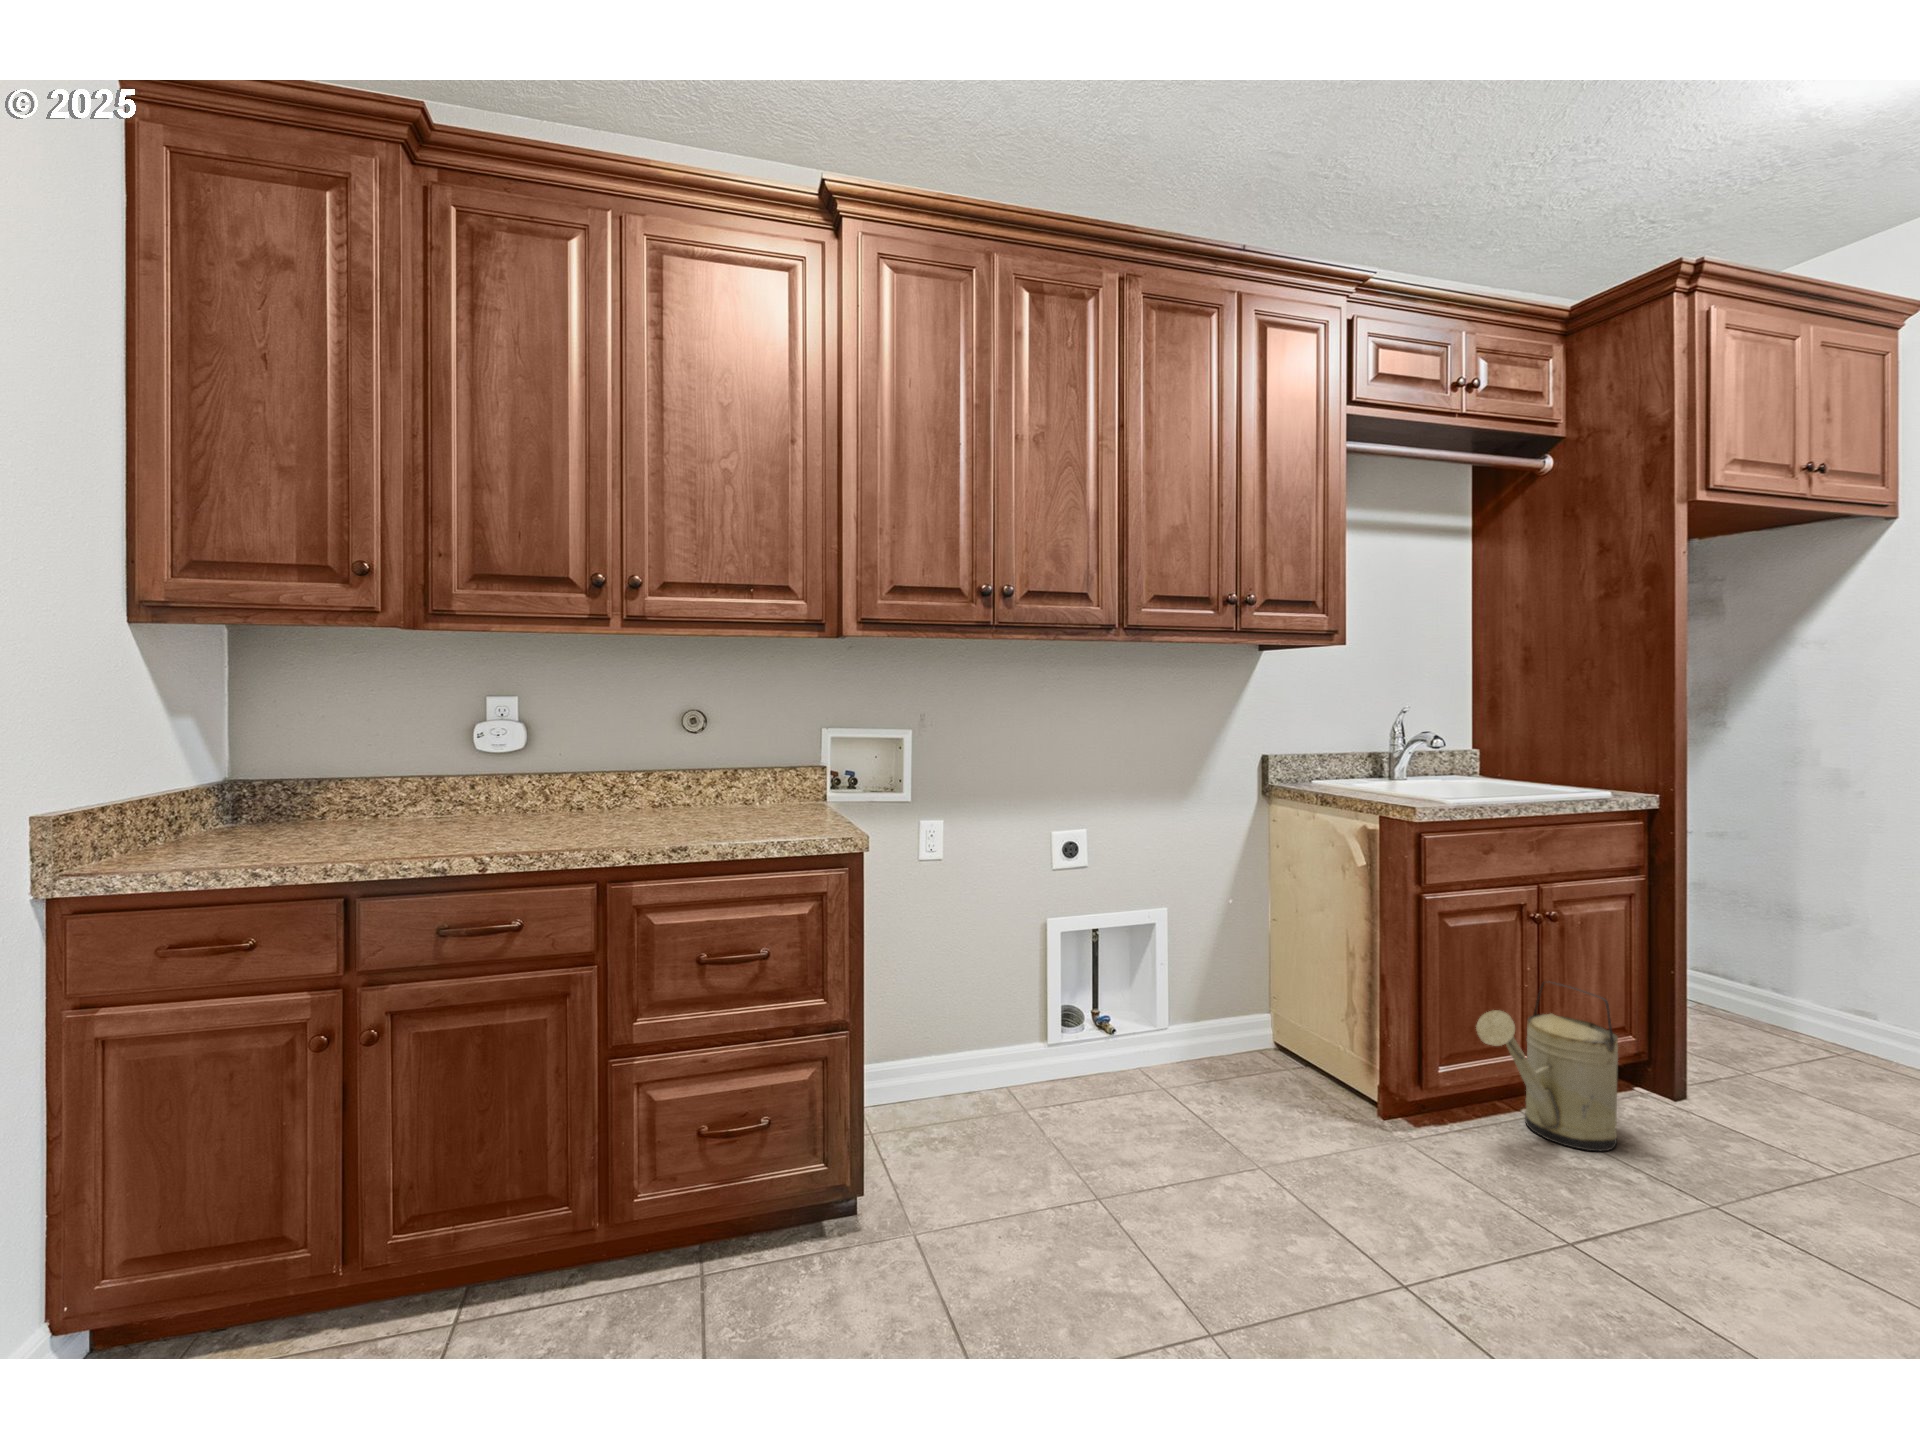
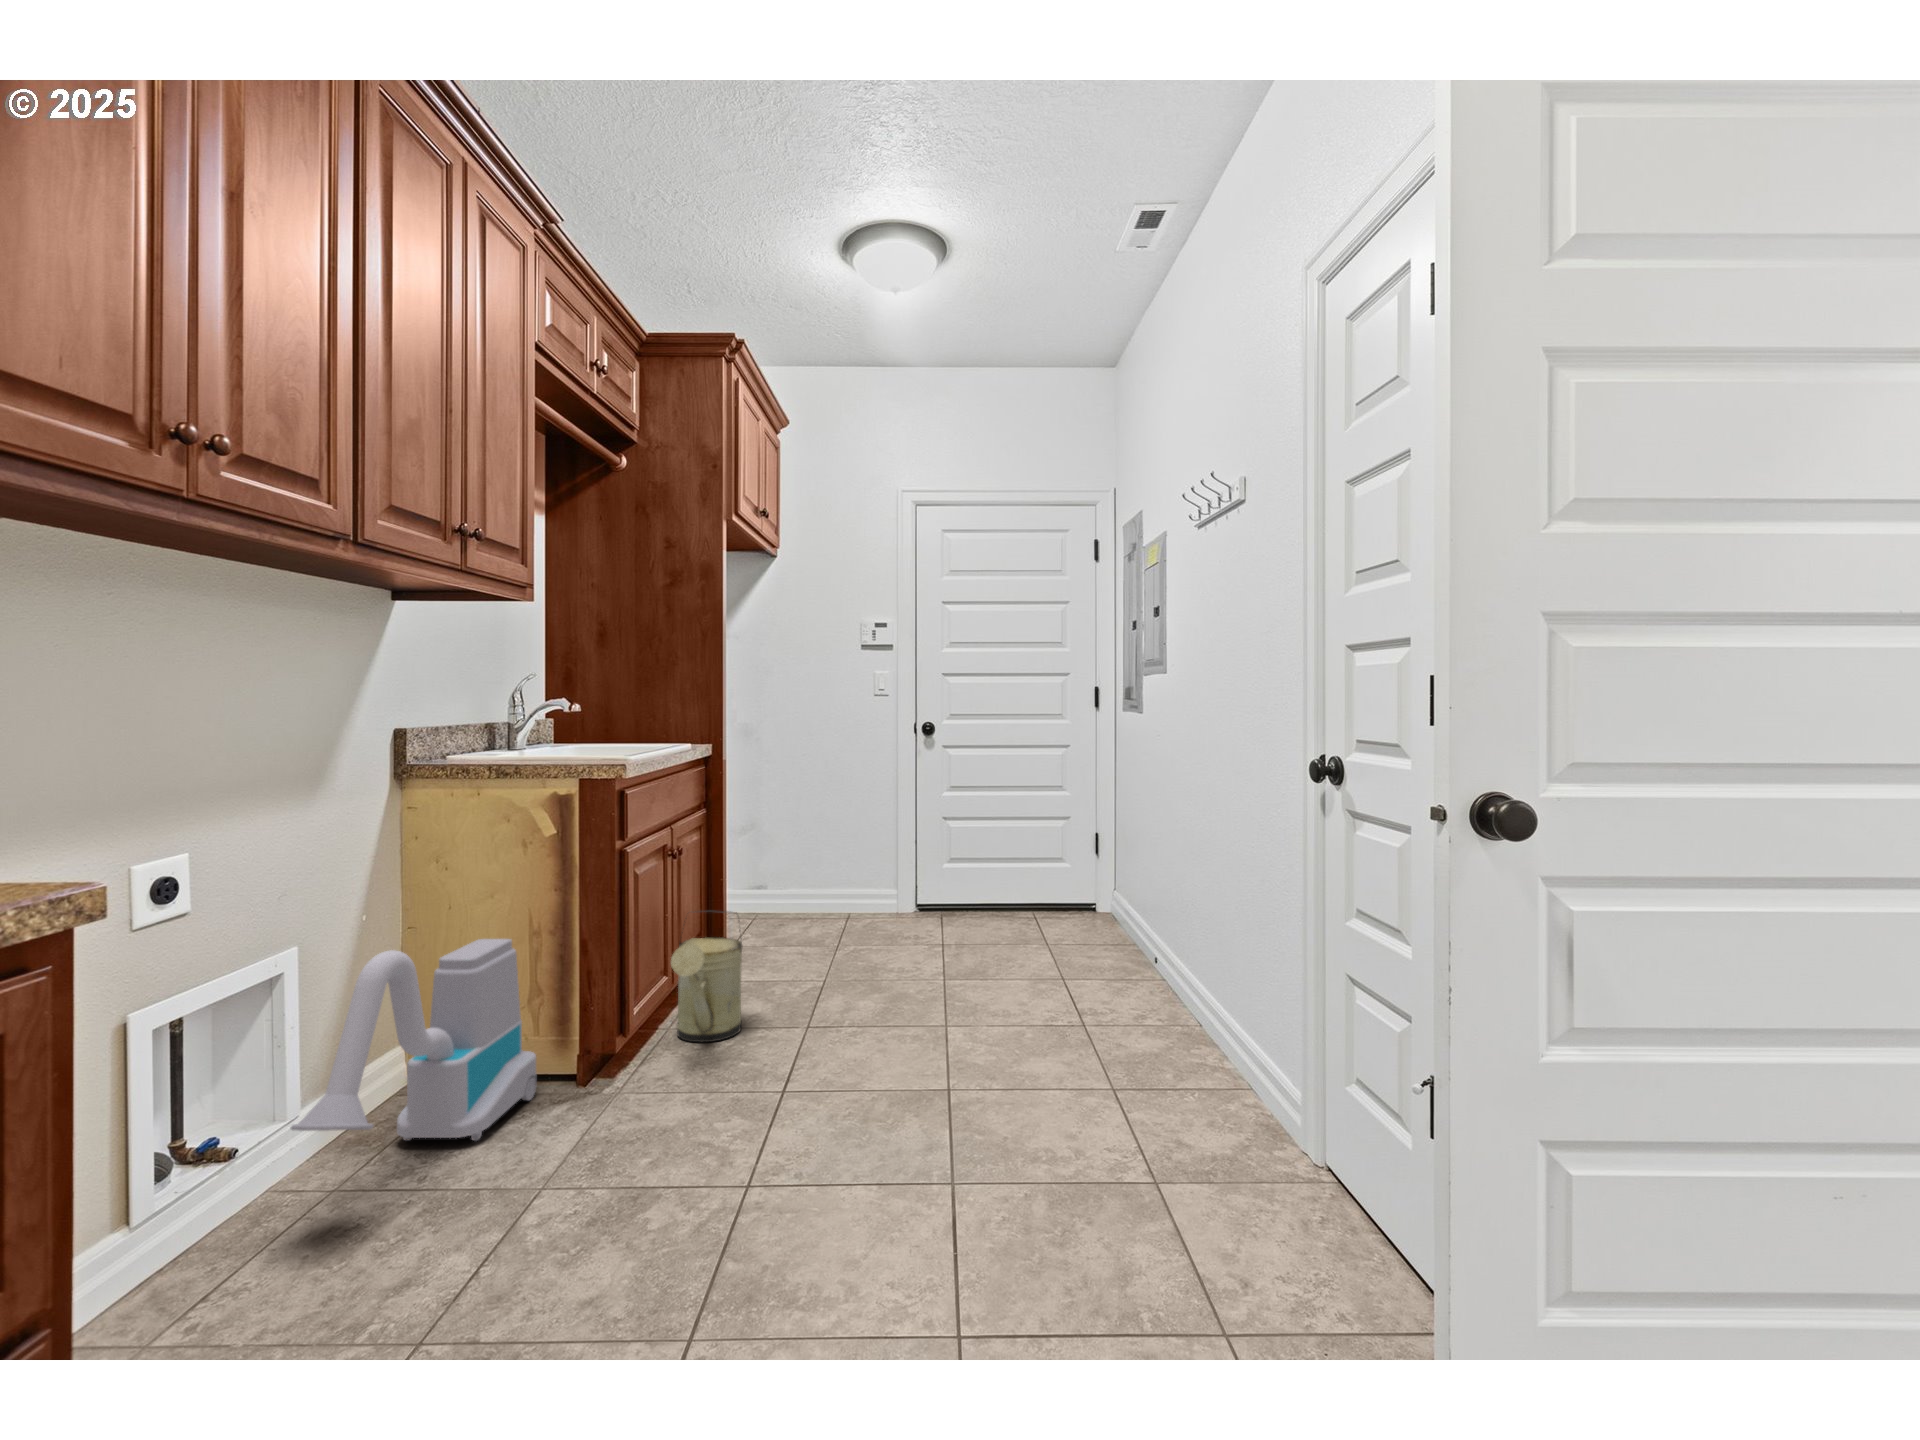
vacuum cleaner: none [1111,925,1341,1110] -> present [291,939,536,1141]

